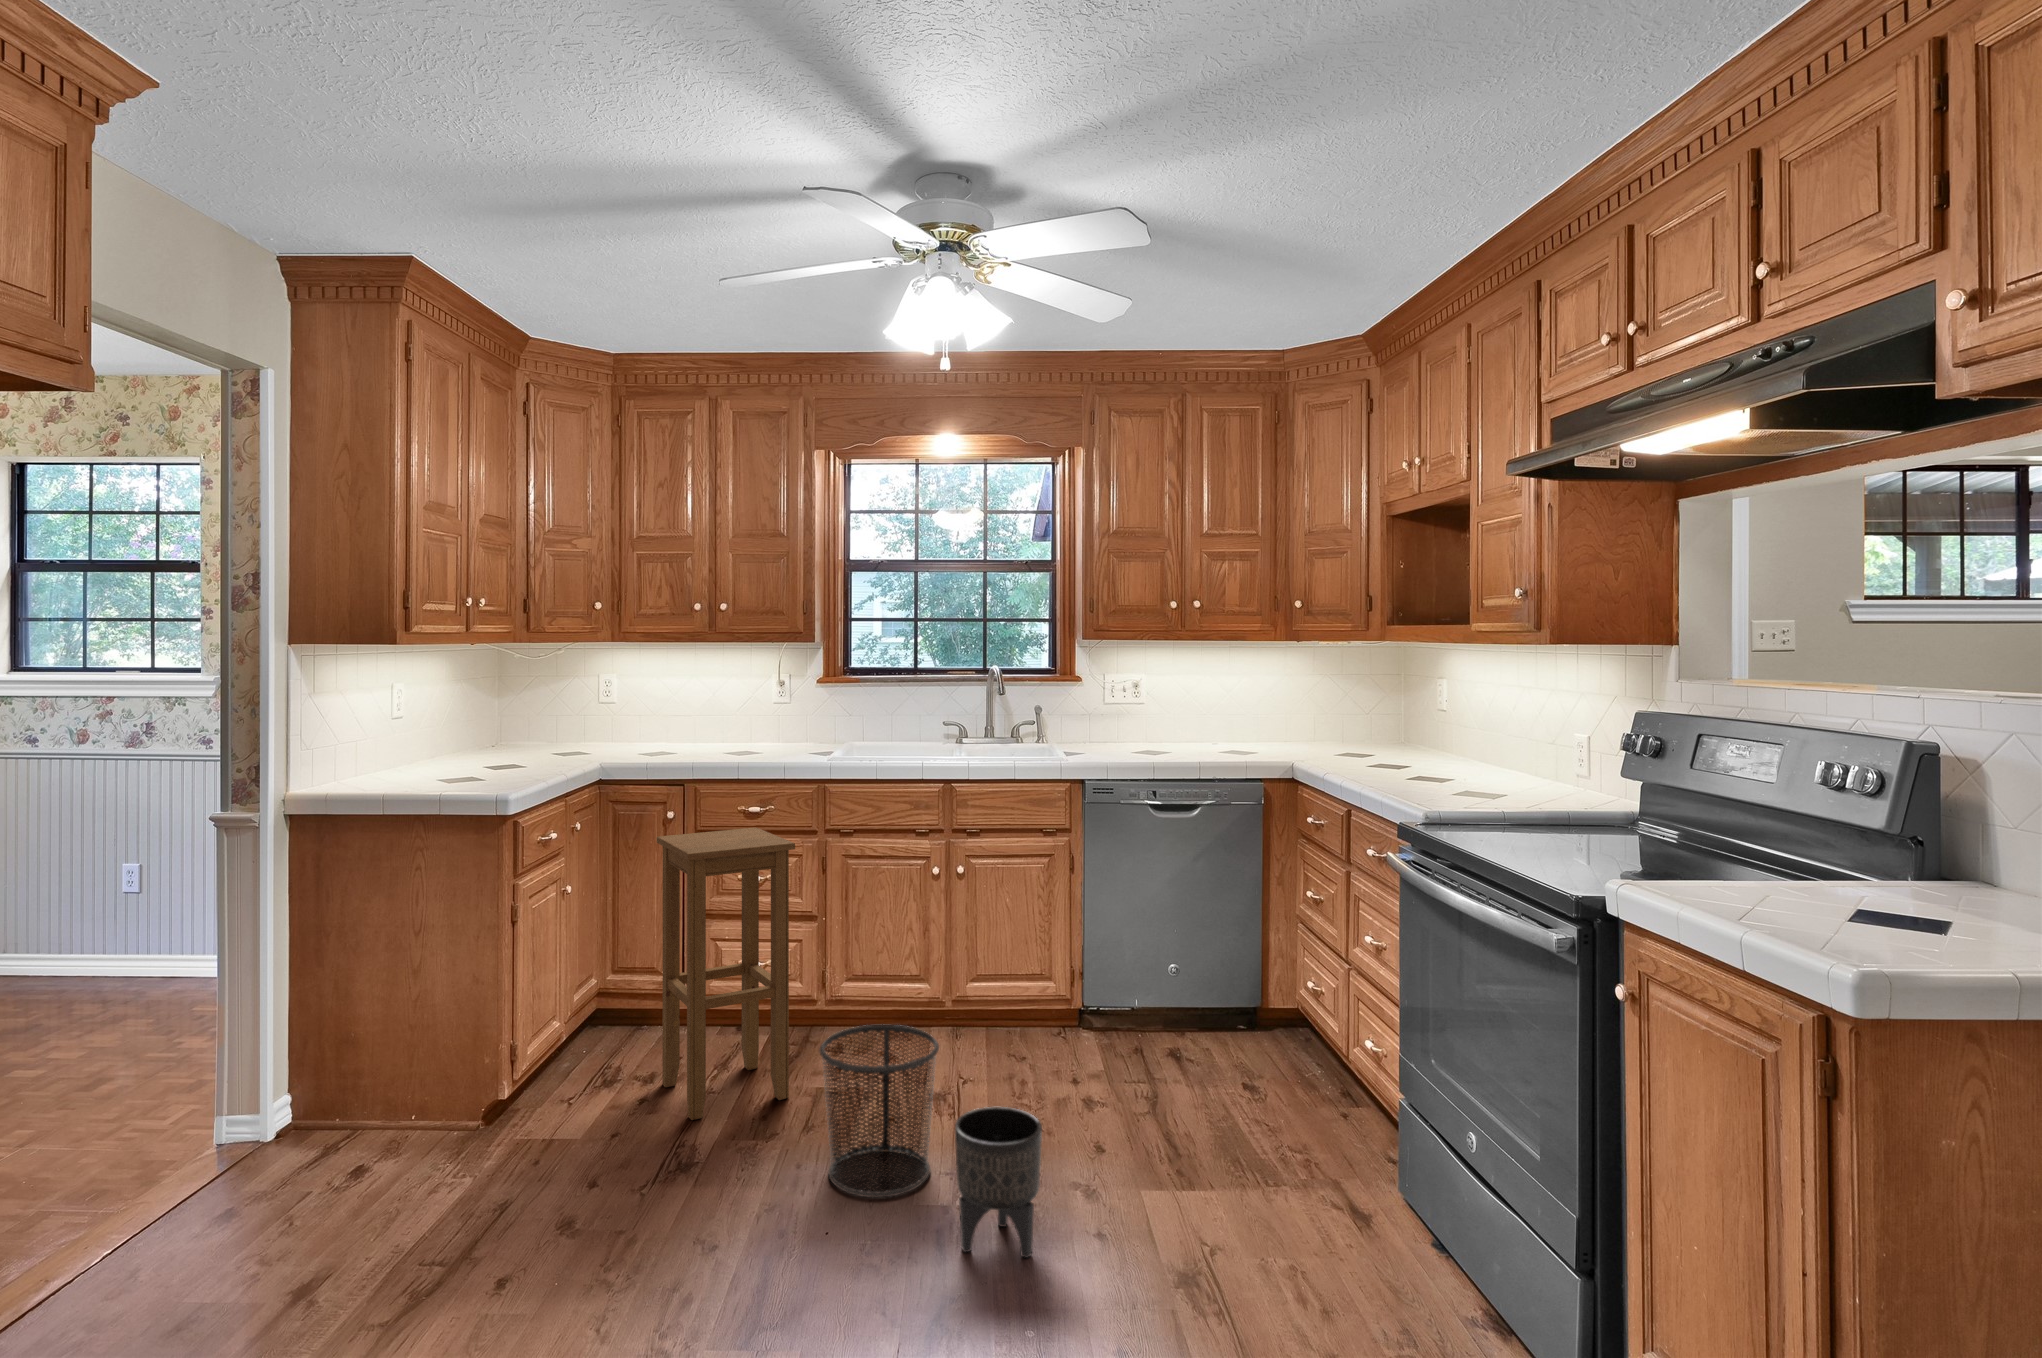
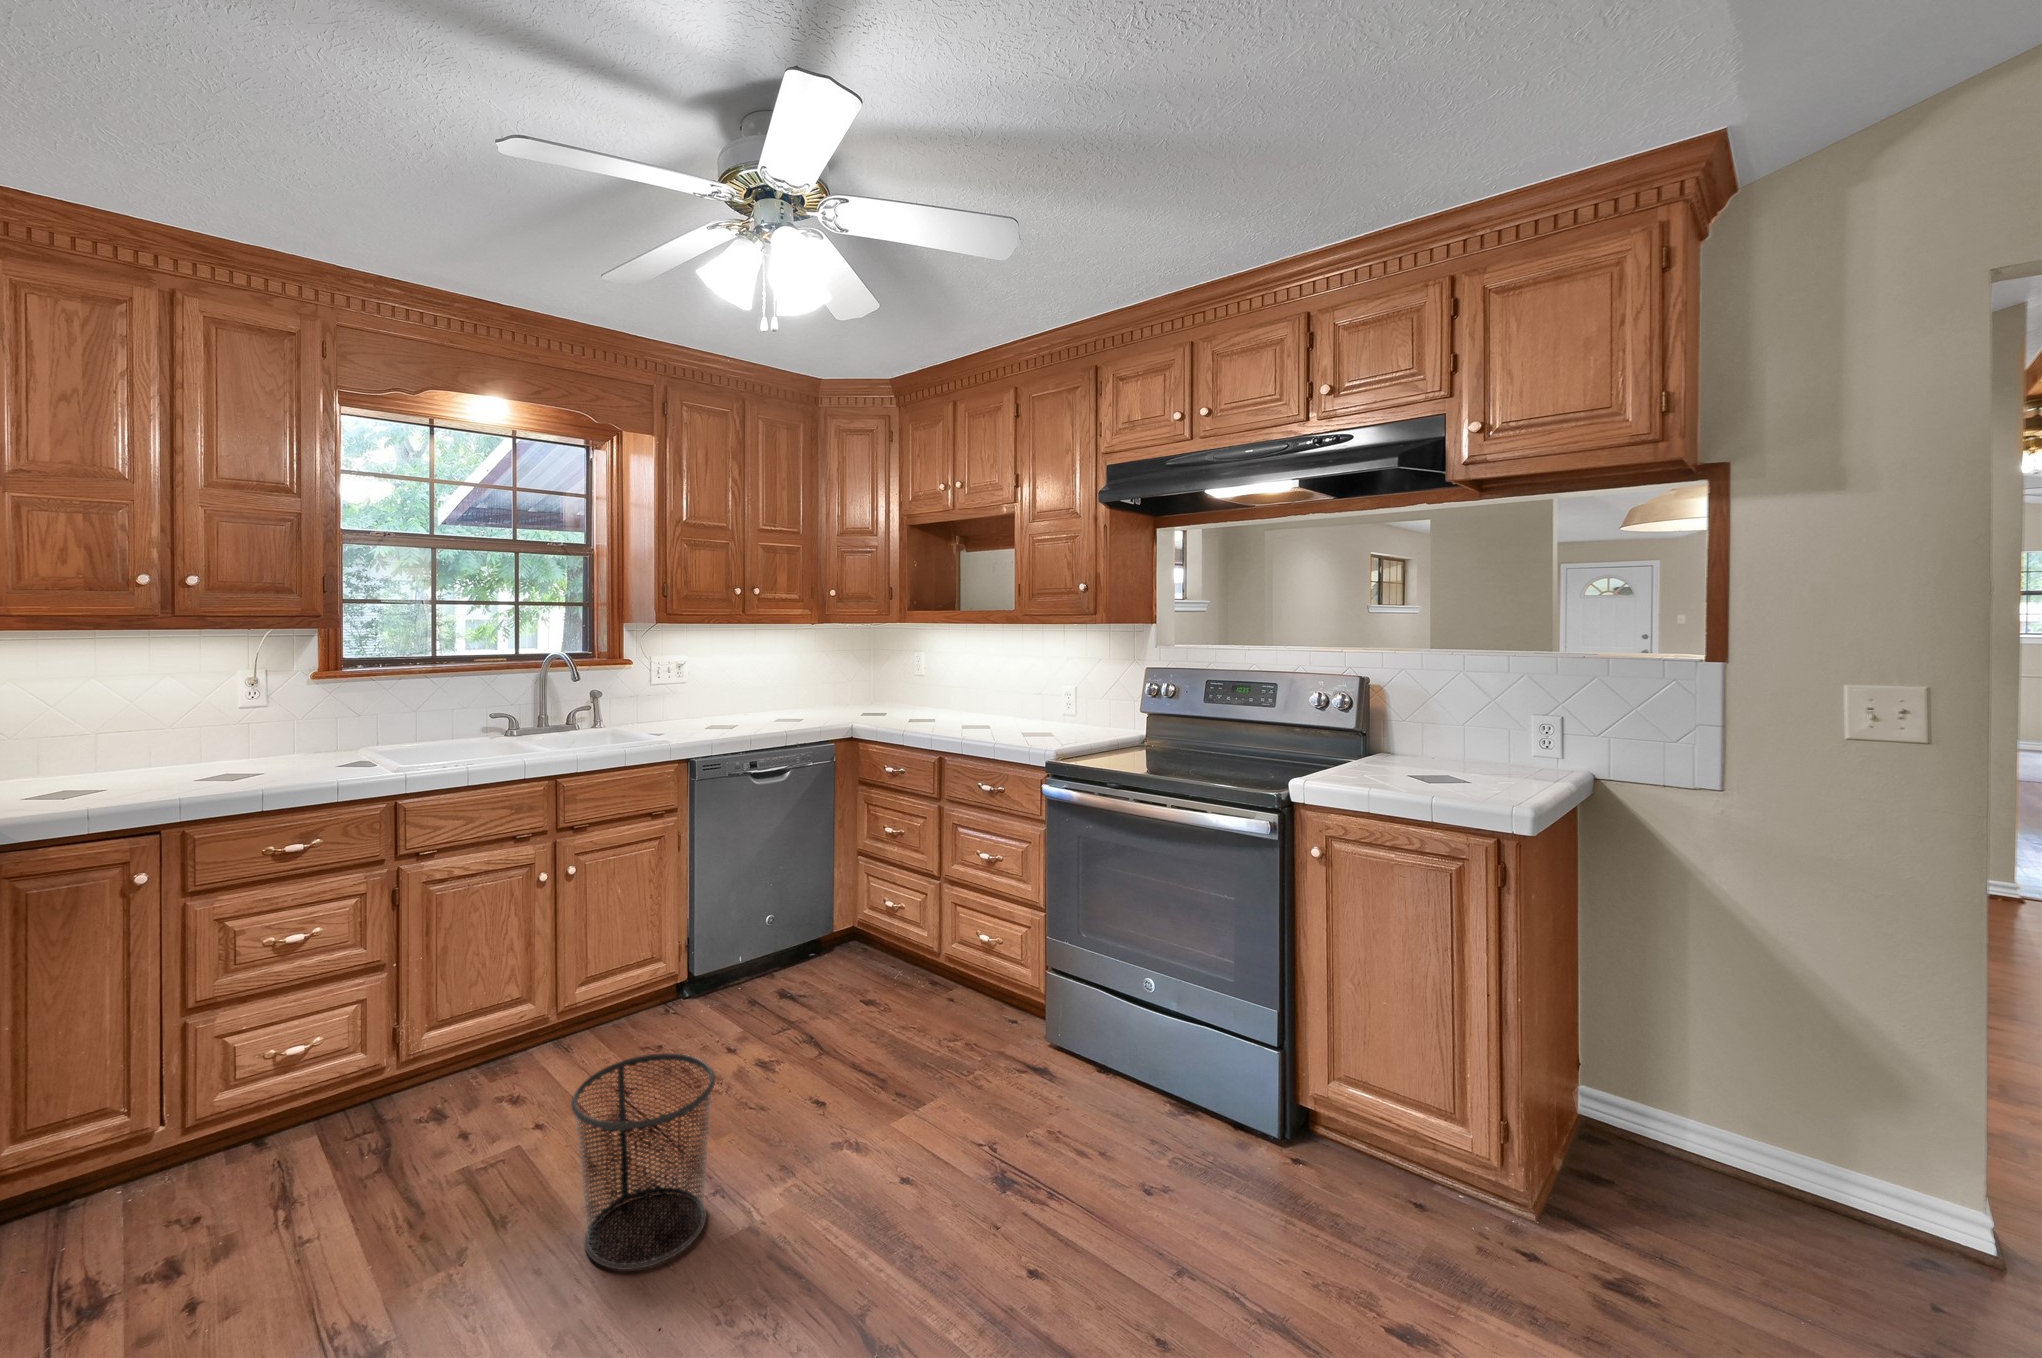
stool: present [657,827,795,1120] -> none [193,871,444,1290]
planter: present [955,1107,1042,1258] -> none [791,1094,880,1262]

